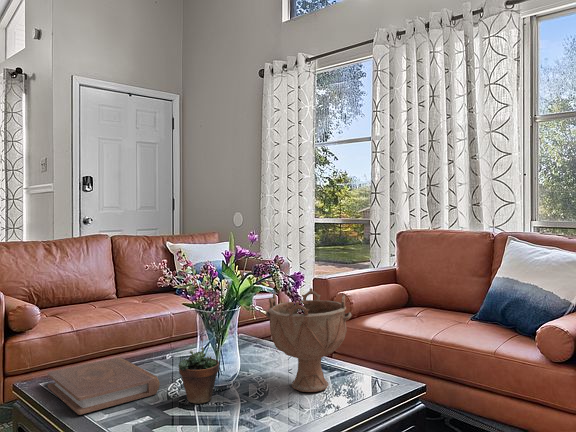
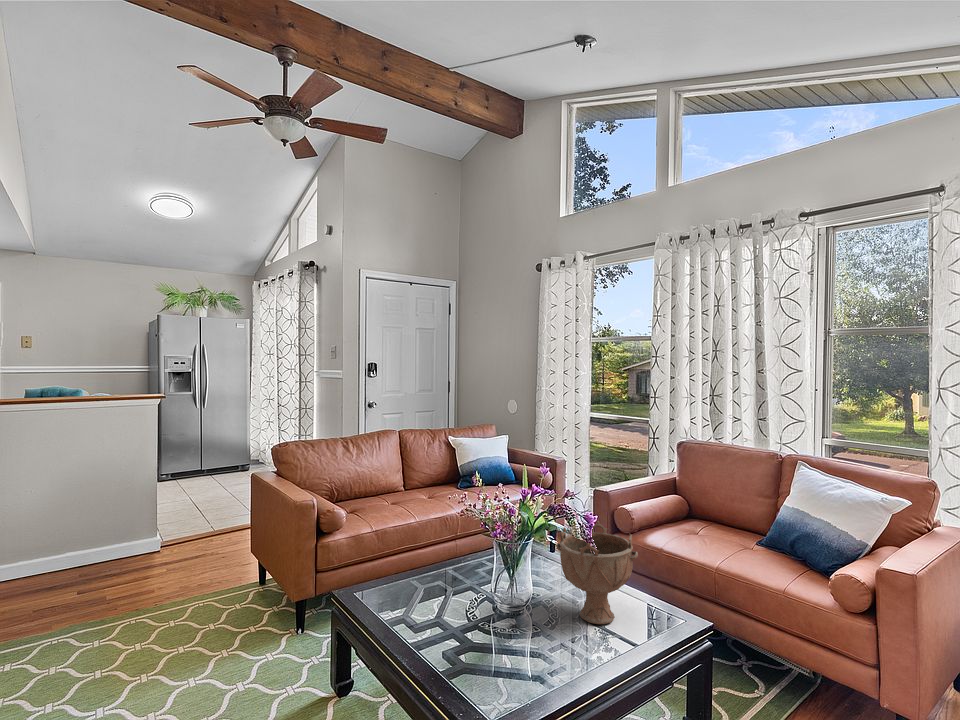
succulent plant: present [178,334,219,404] -> none [480,565,515,628]
book: present [47,357,160,415] -> none [364,571,461,632]

